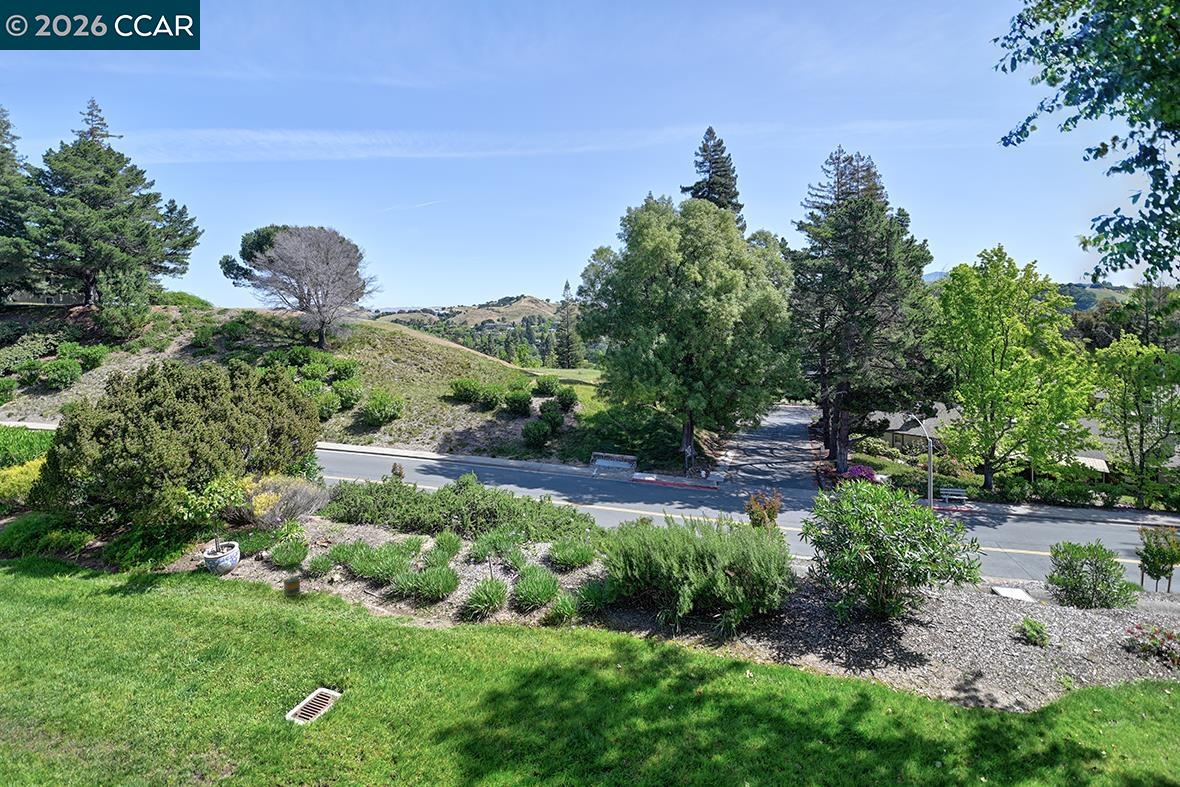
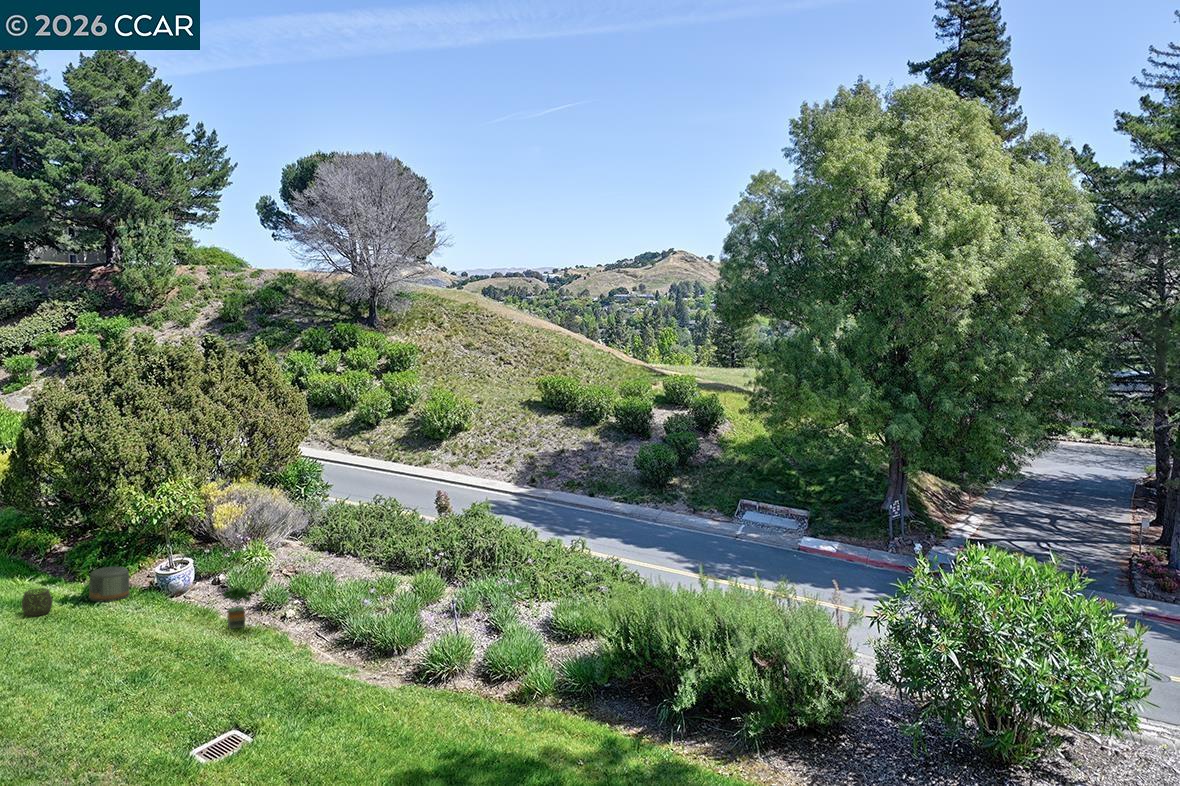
pouf: none [145,554,182,586] -> present [89,567,129,602]
woven basket: none [84,582,114,608] -> present [22,588,52,616]

